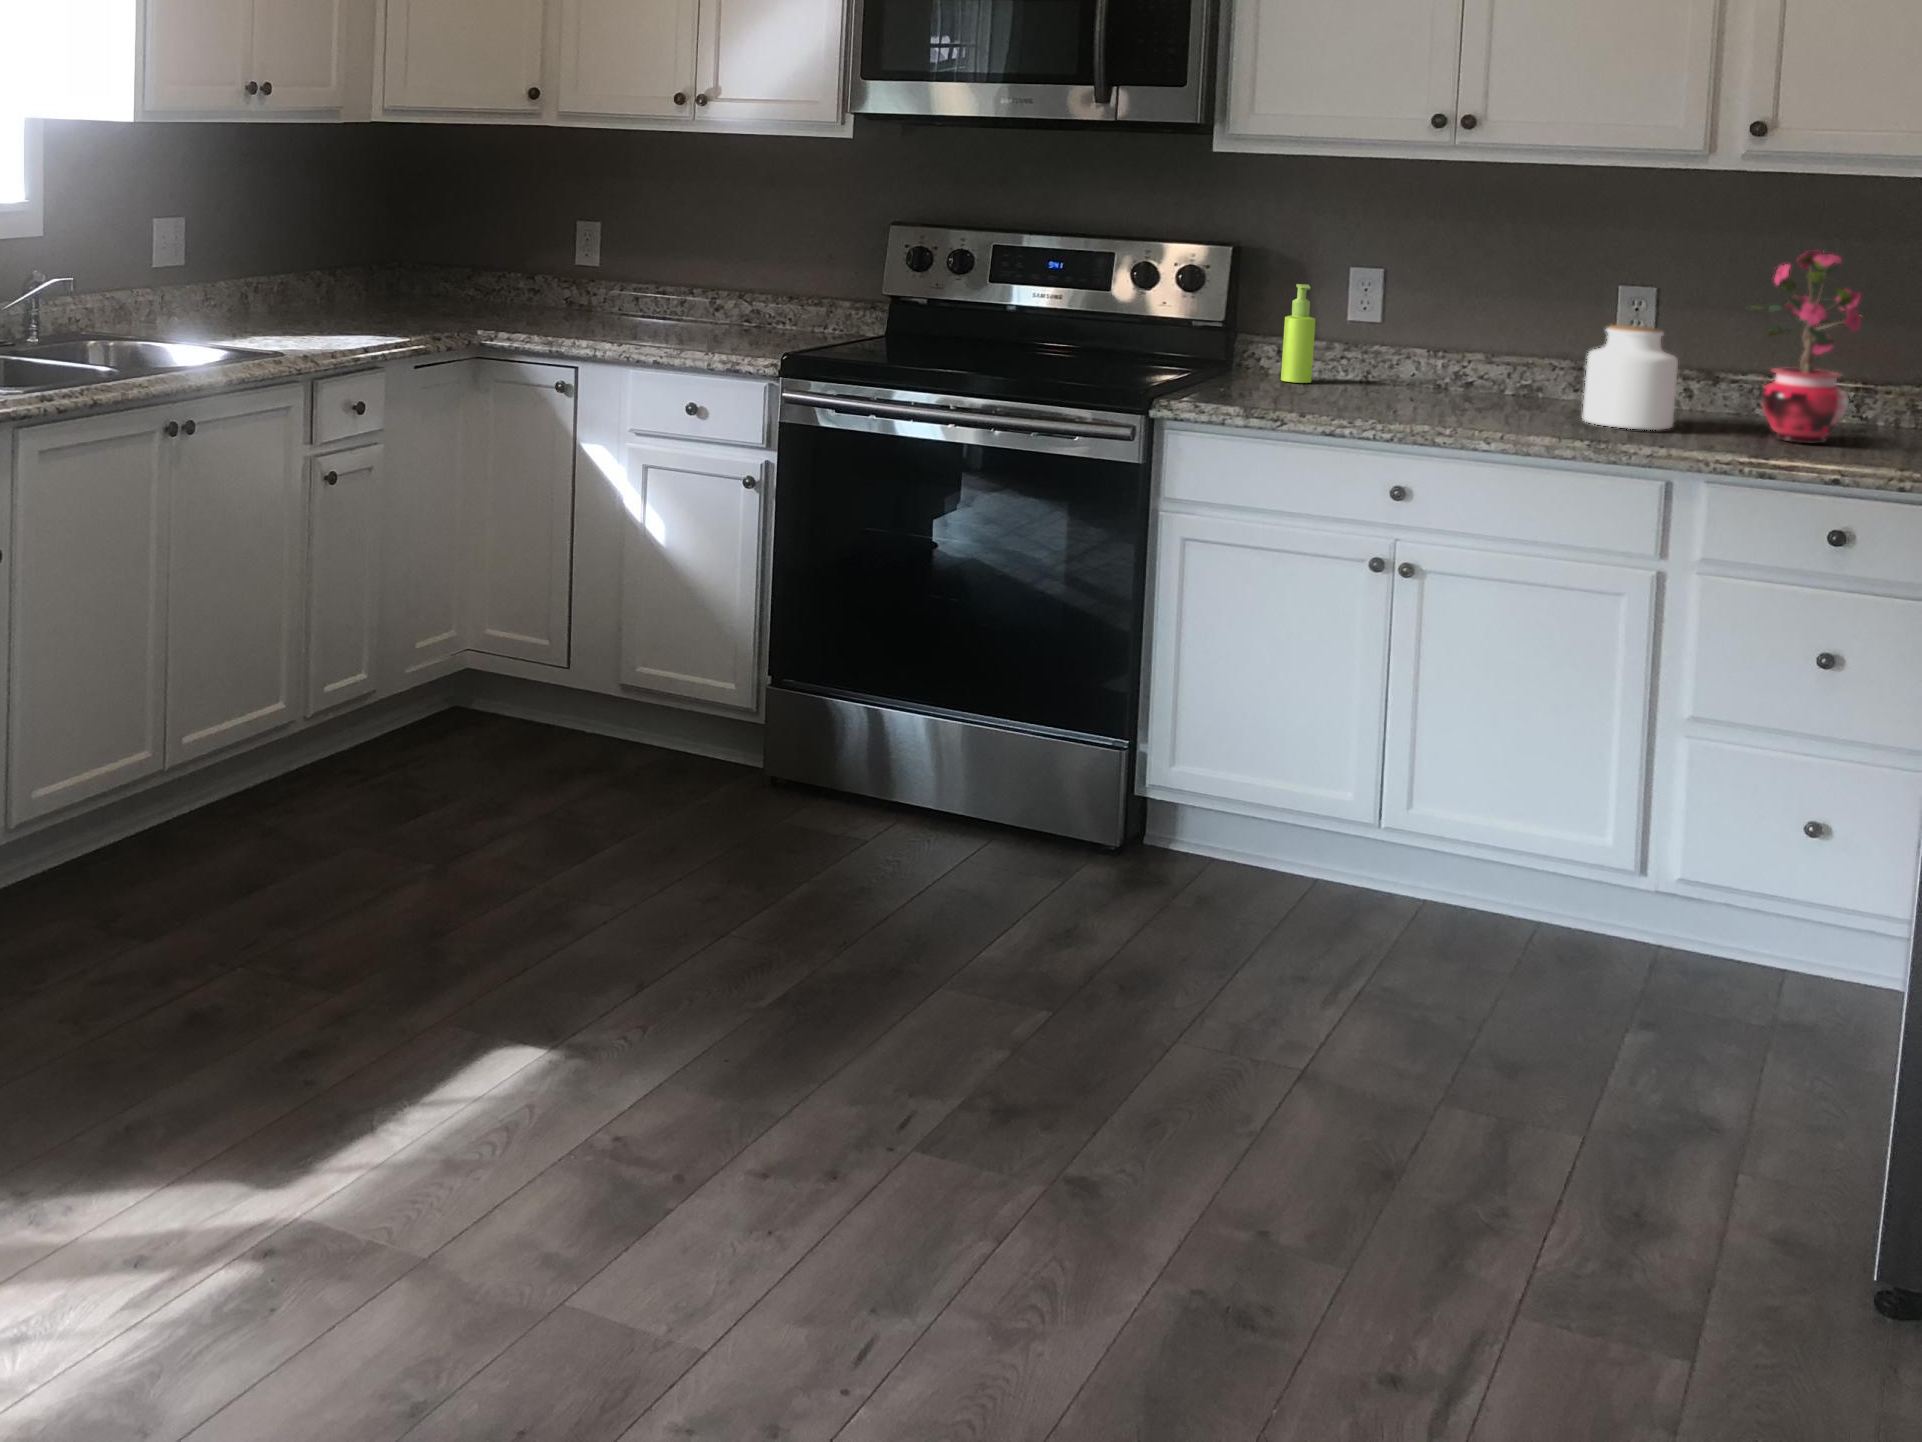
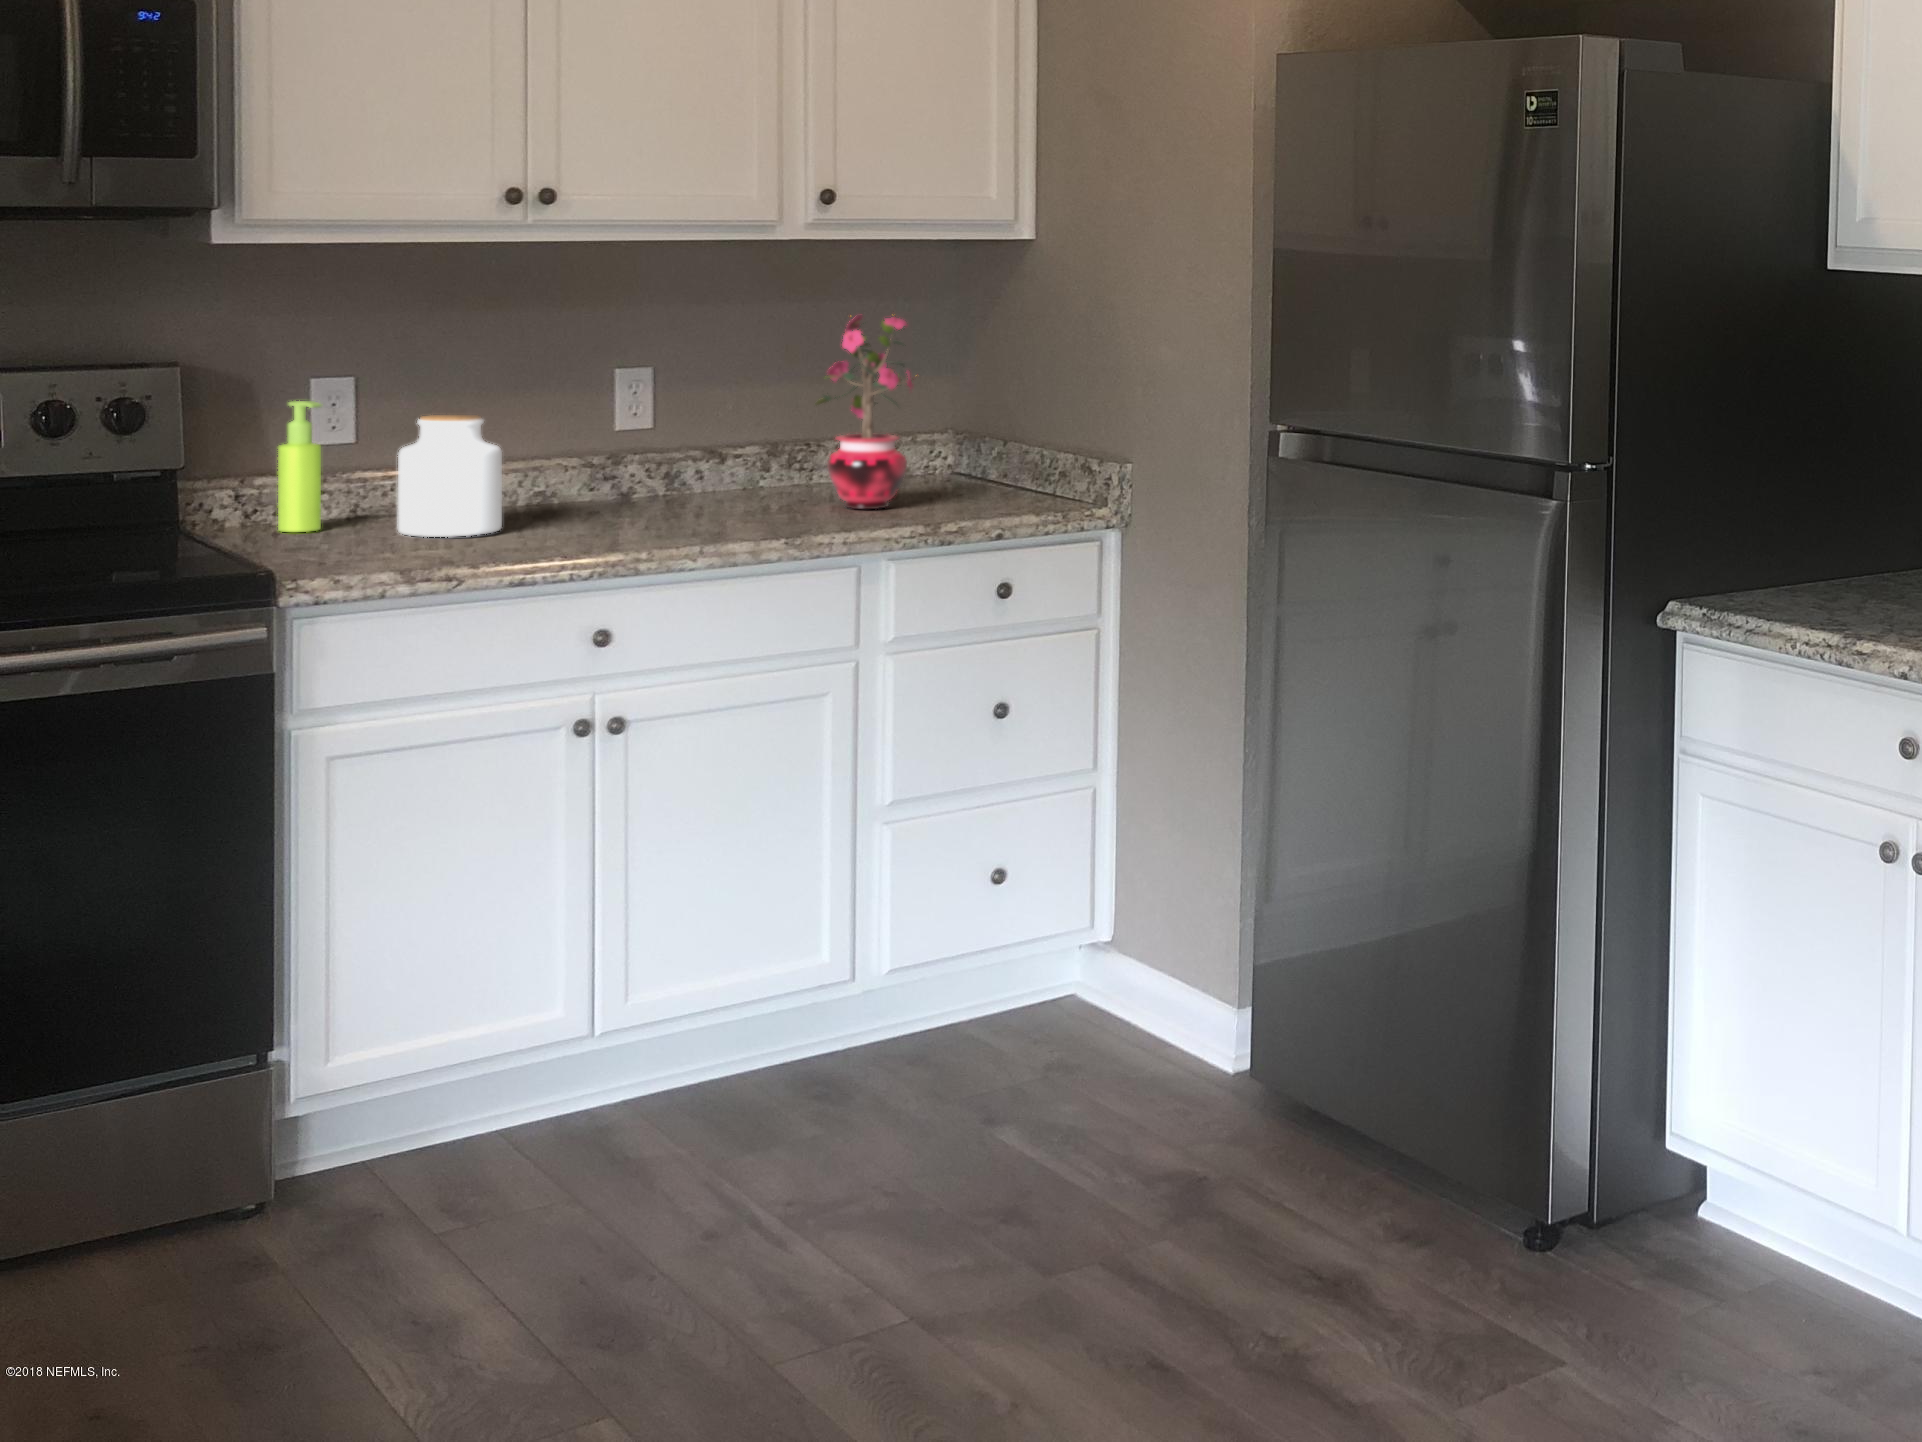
jar: present [1583,325,1678,430] -> present [398,415,502,537]

